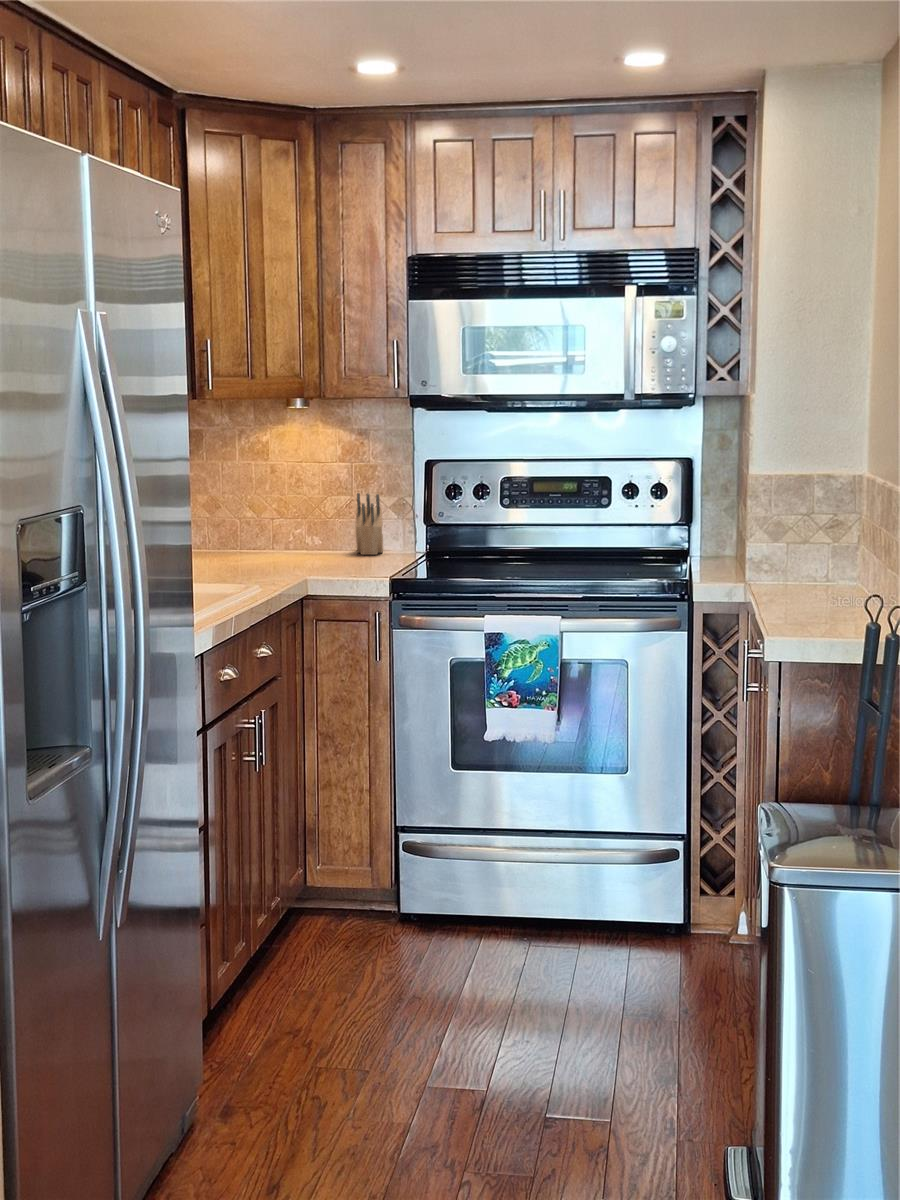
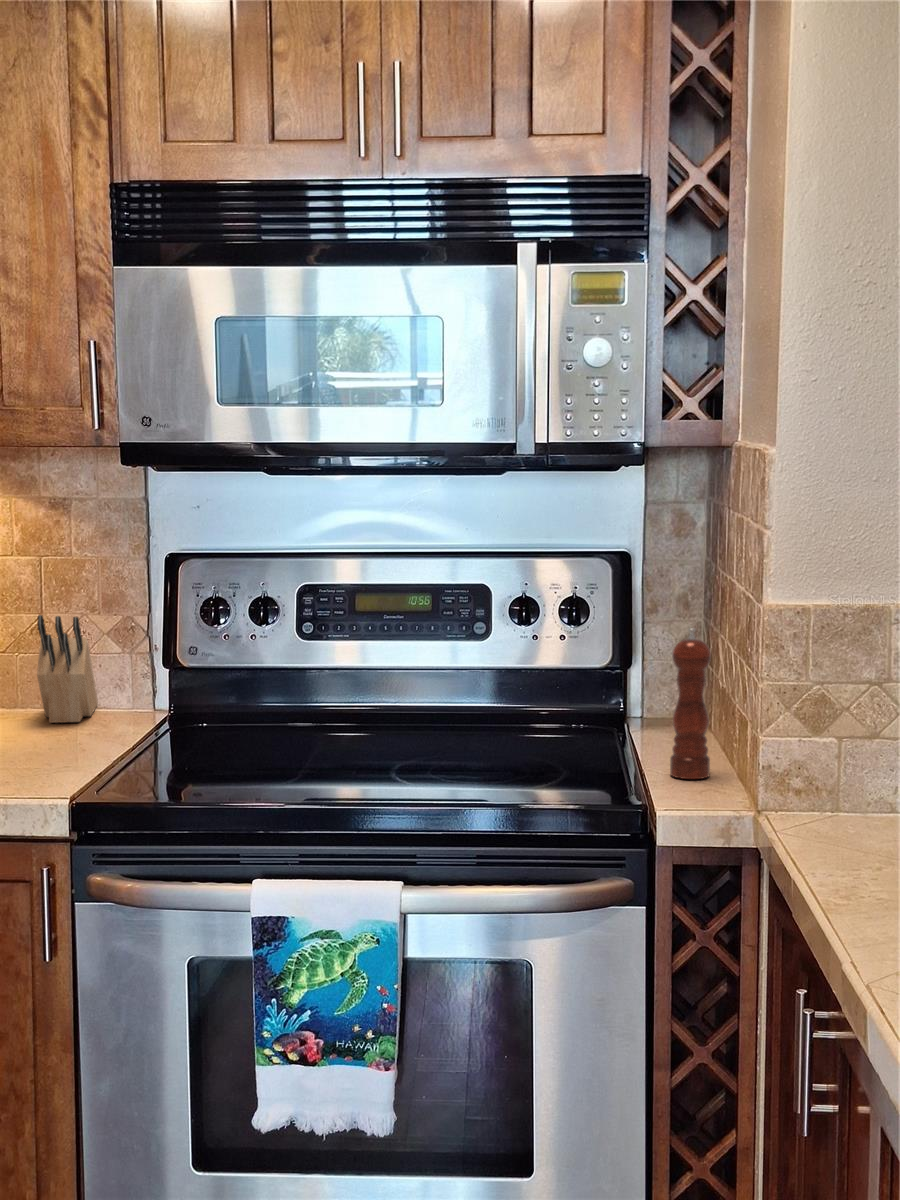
pepper mill: none [706,494,728,575] -> present [670,628,711,779]

